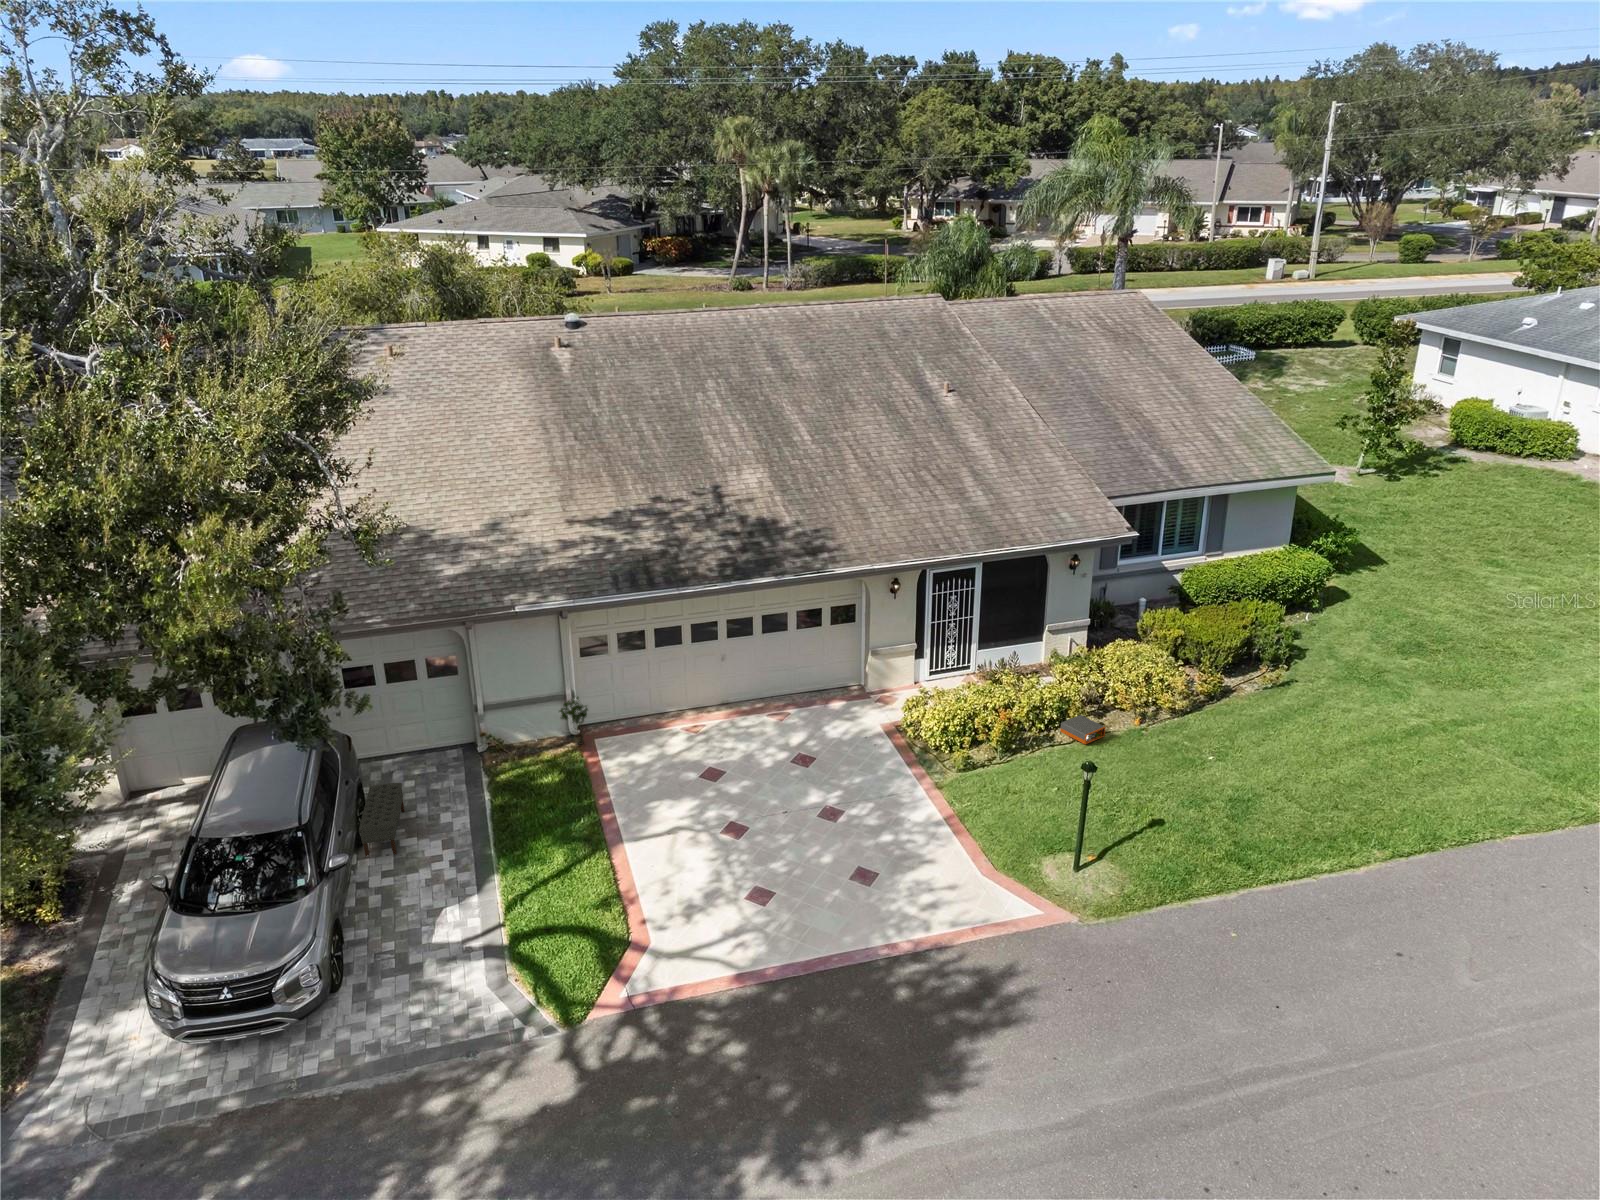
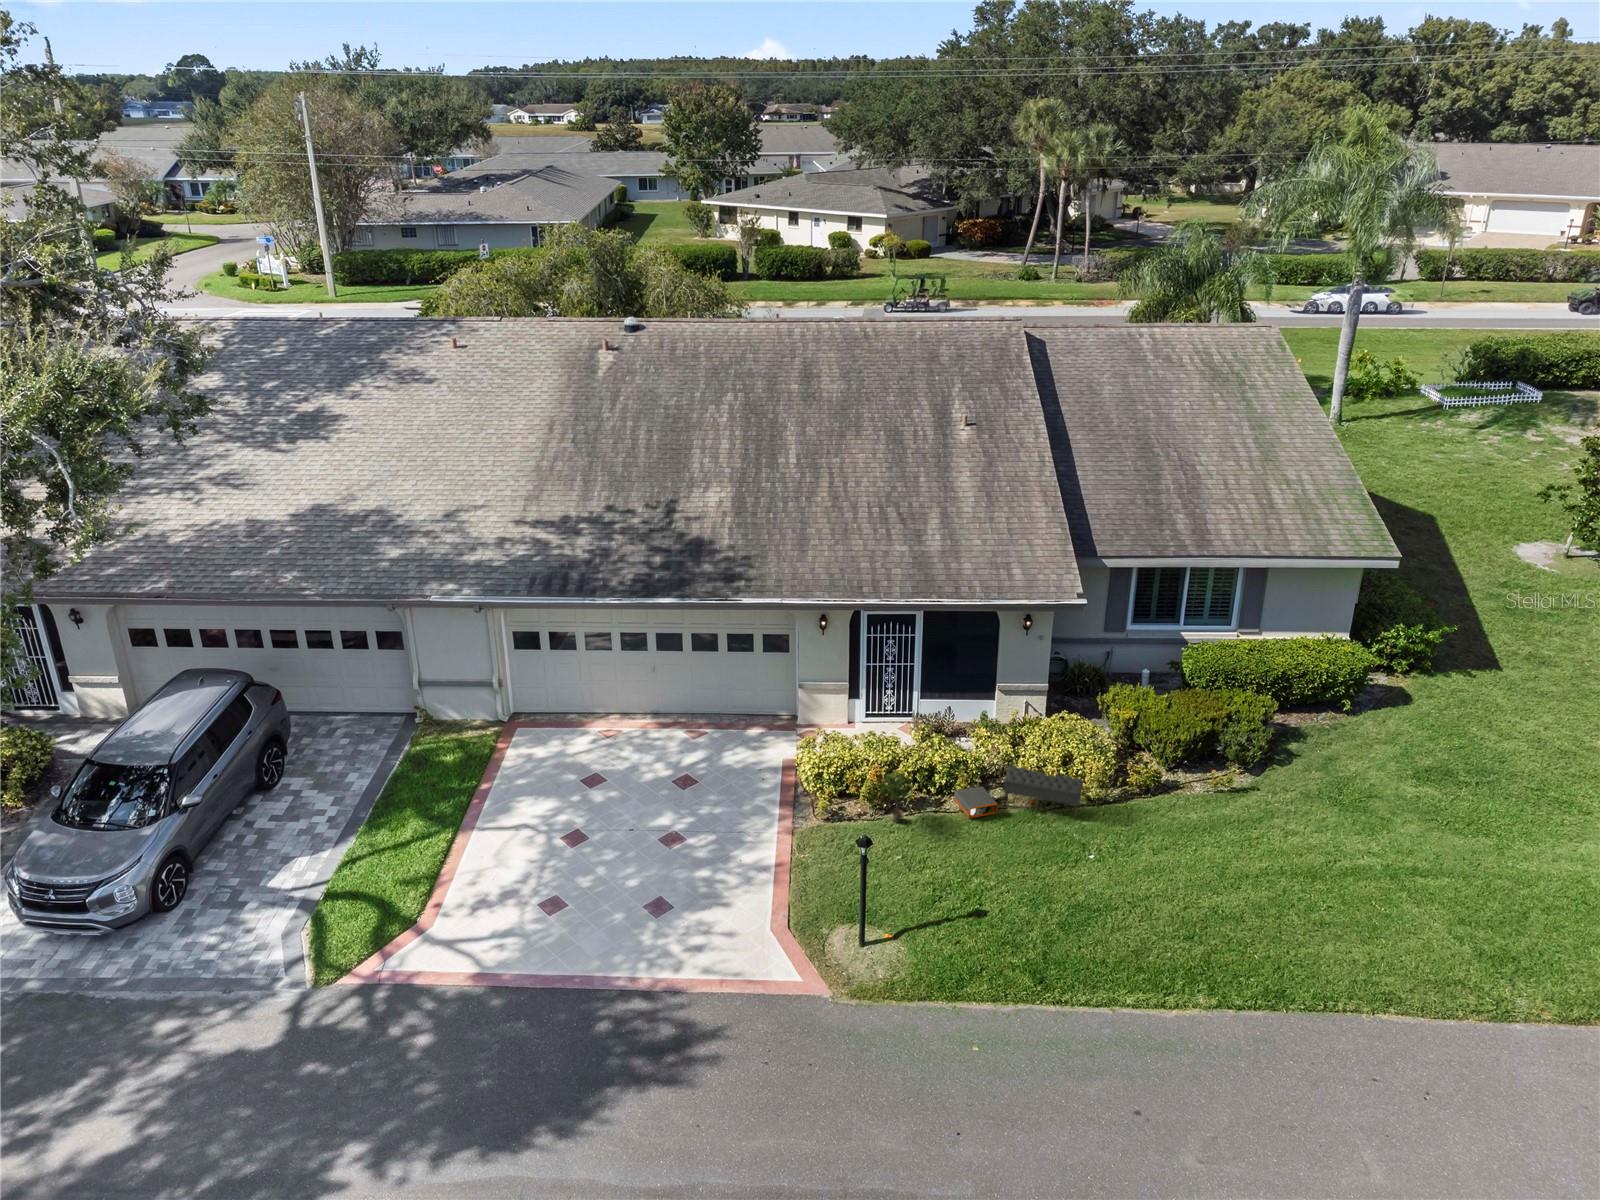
potted plant: present [559,697,588,745] -> present [880,771,911,822]
bench: present [359,783,405,856] -> present [1004,766,1083,819]

